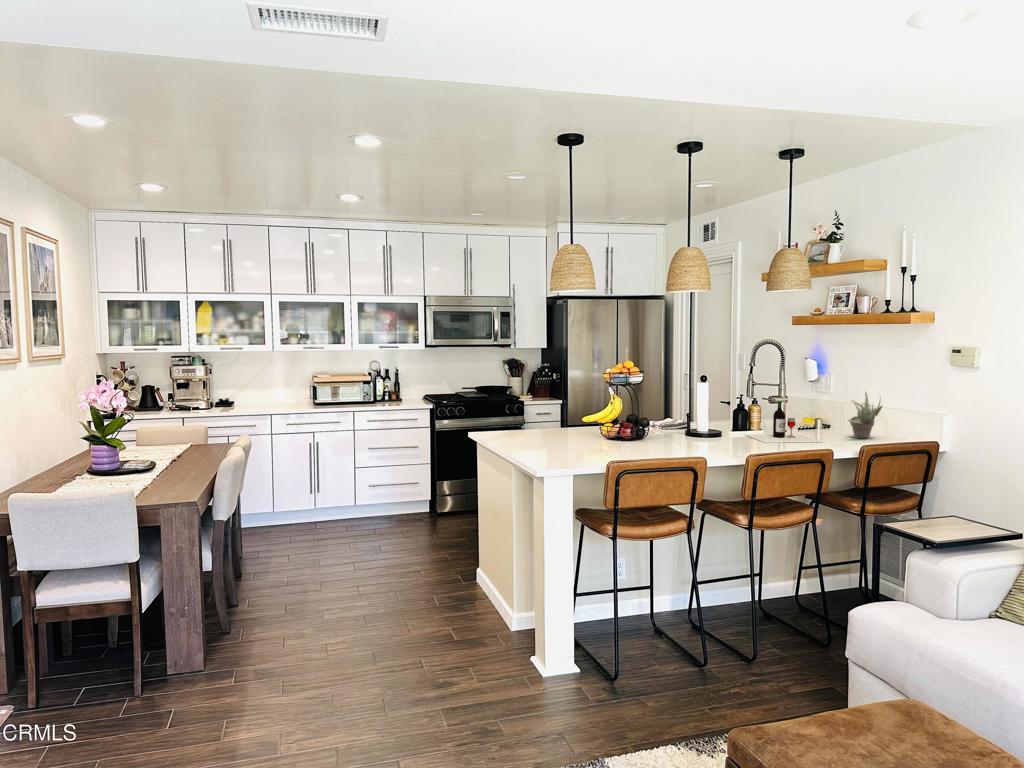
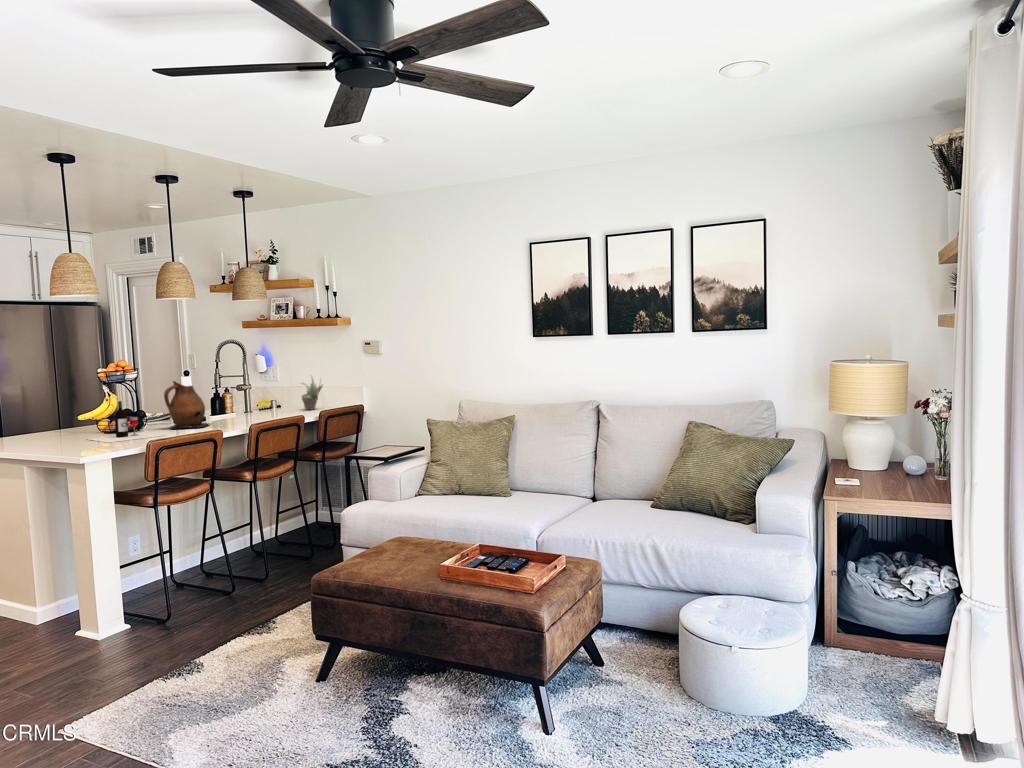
ceramic pitcher: none [654,390,710,451] -> present [164,381,211,428]
wine bottle: present [746,401,822,443] -> present [88,401,164,443]

